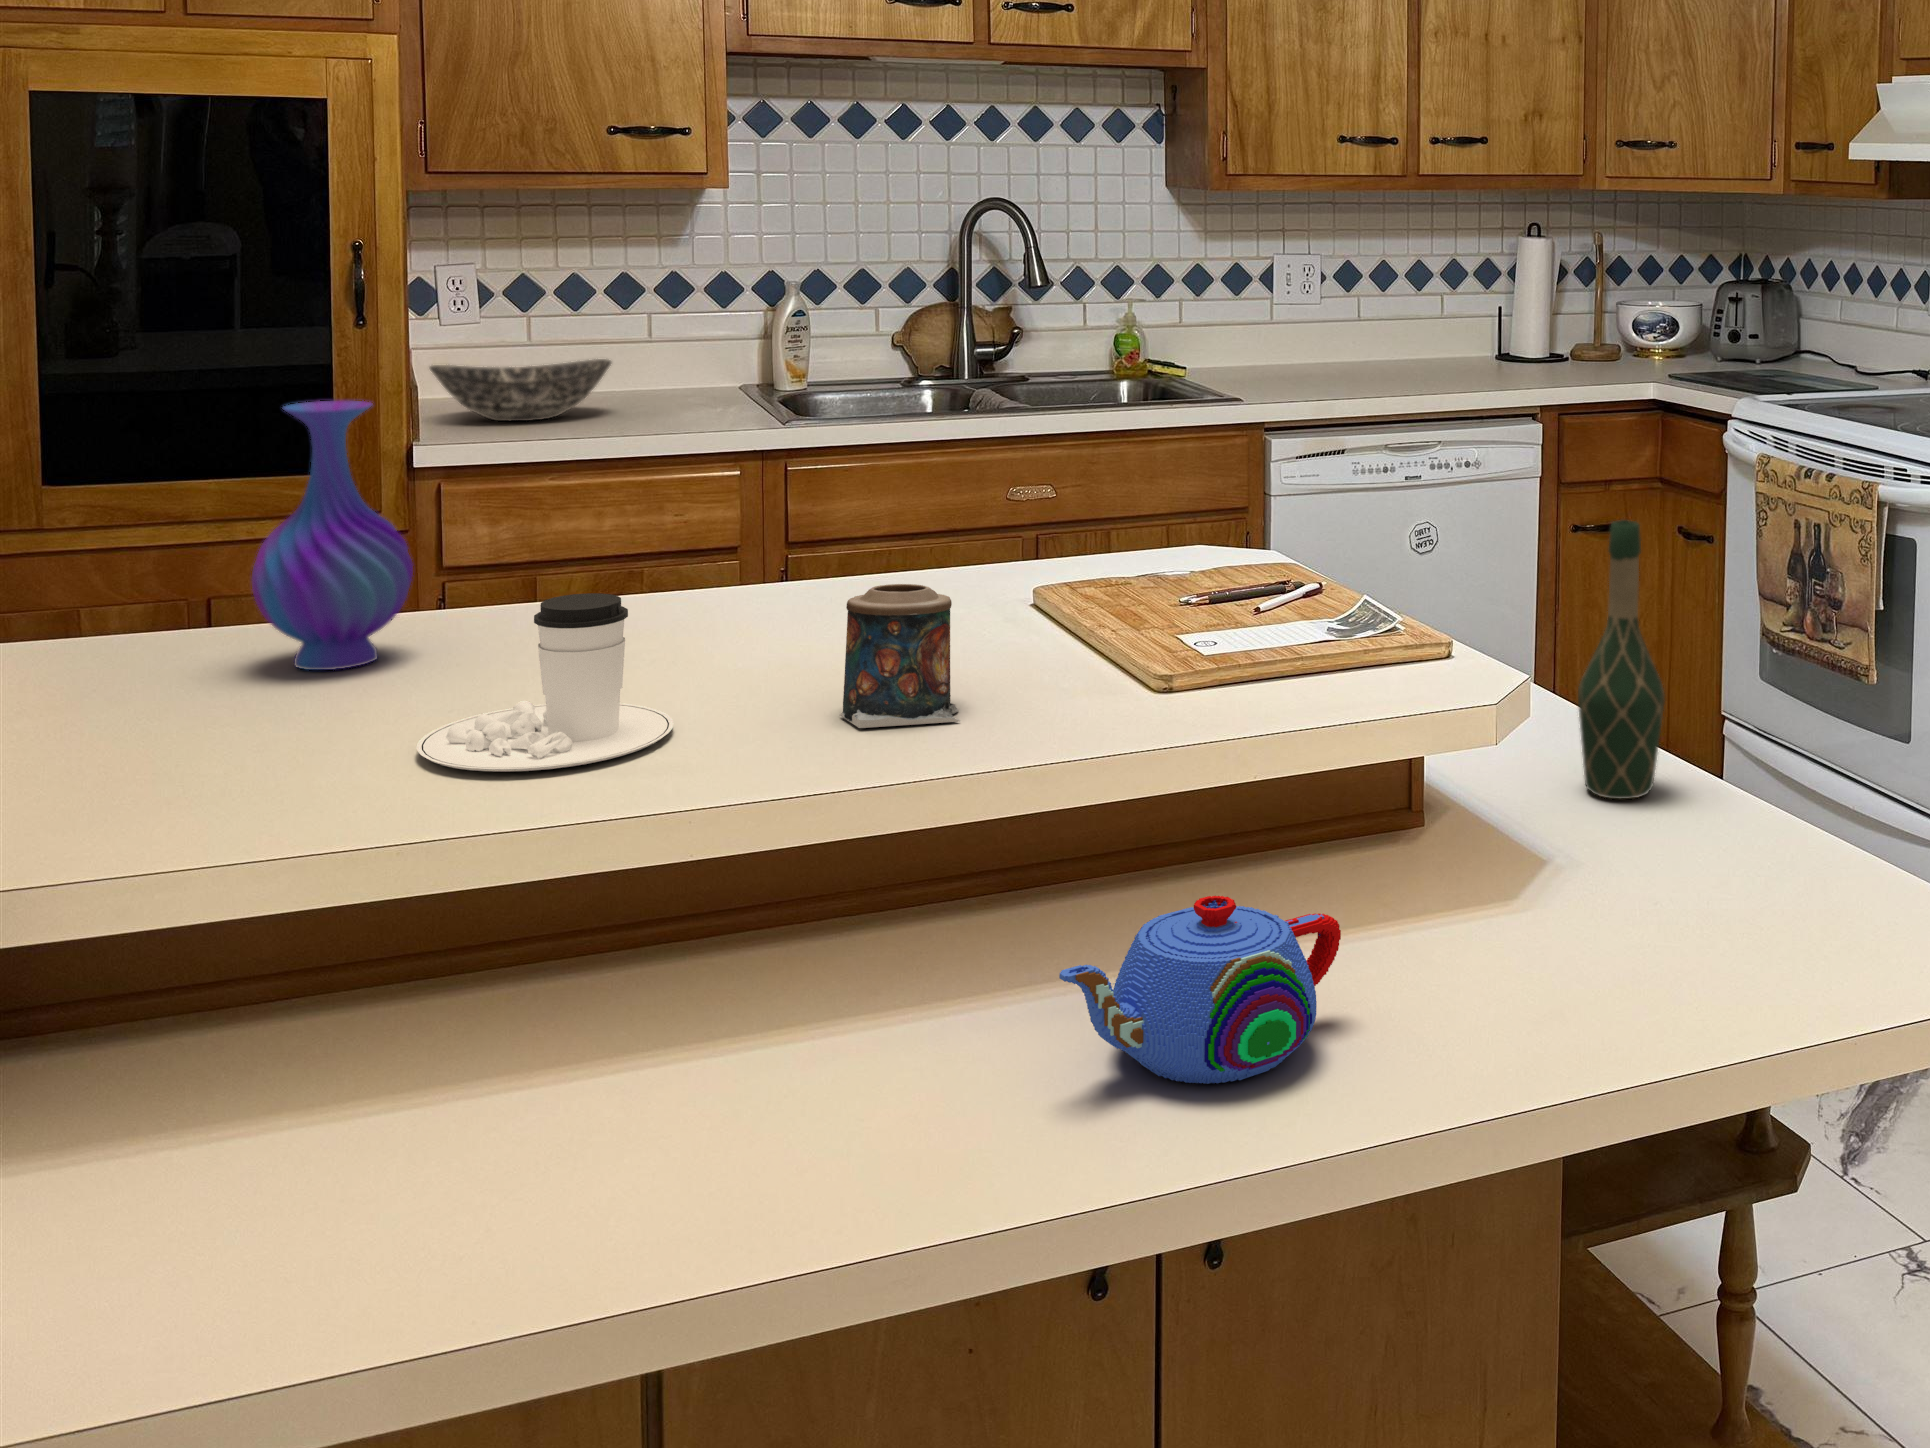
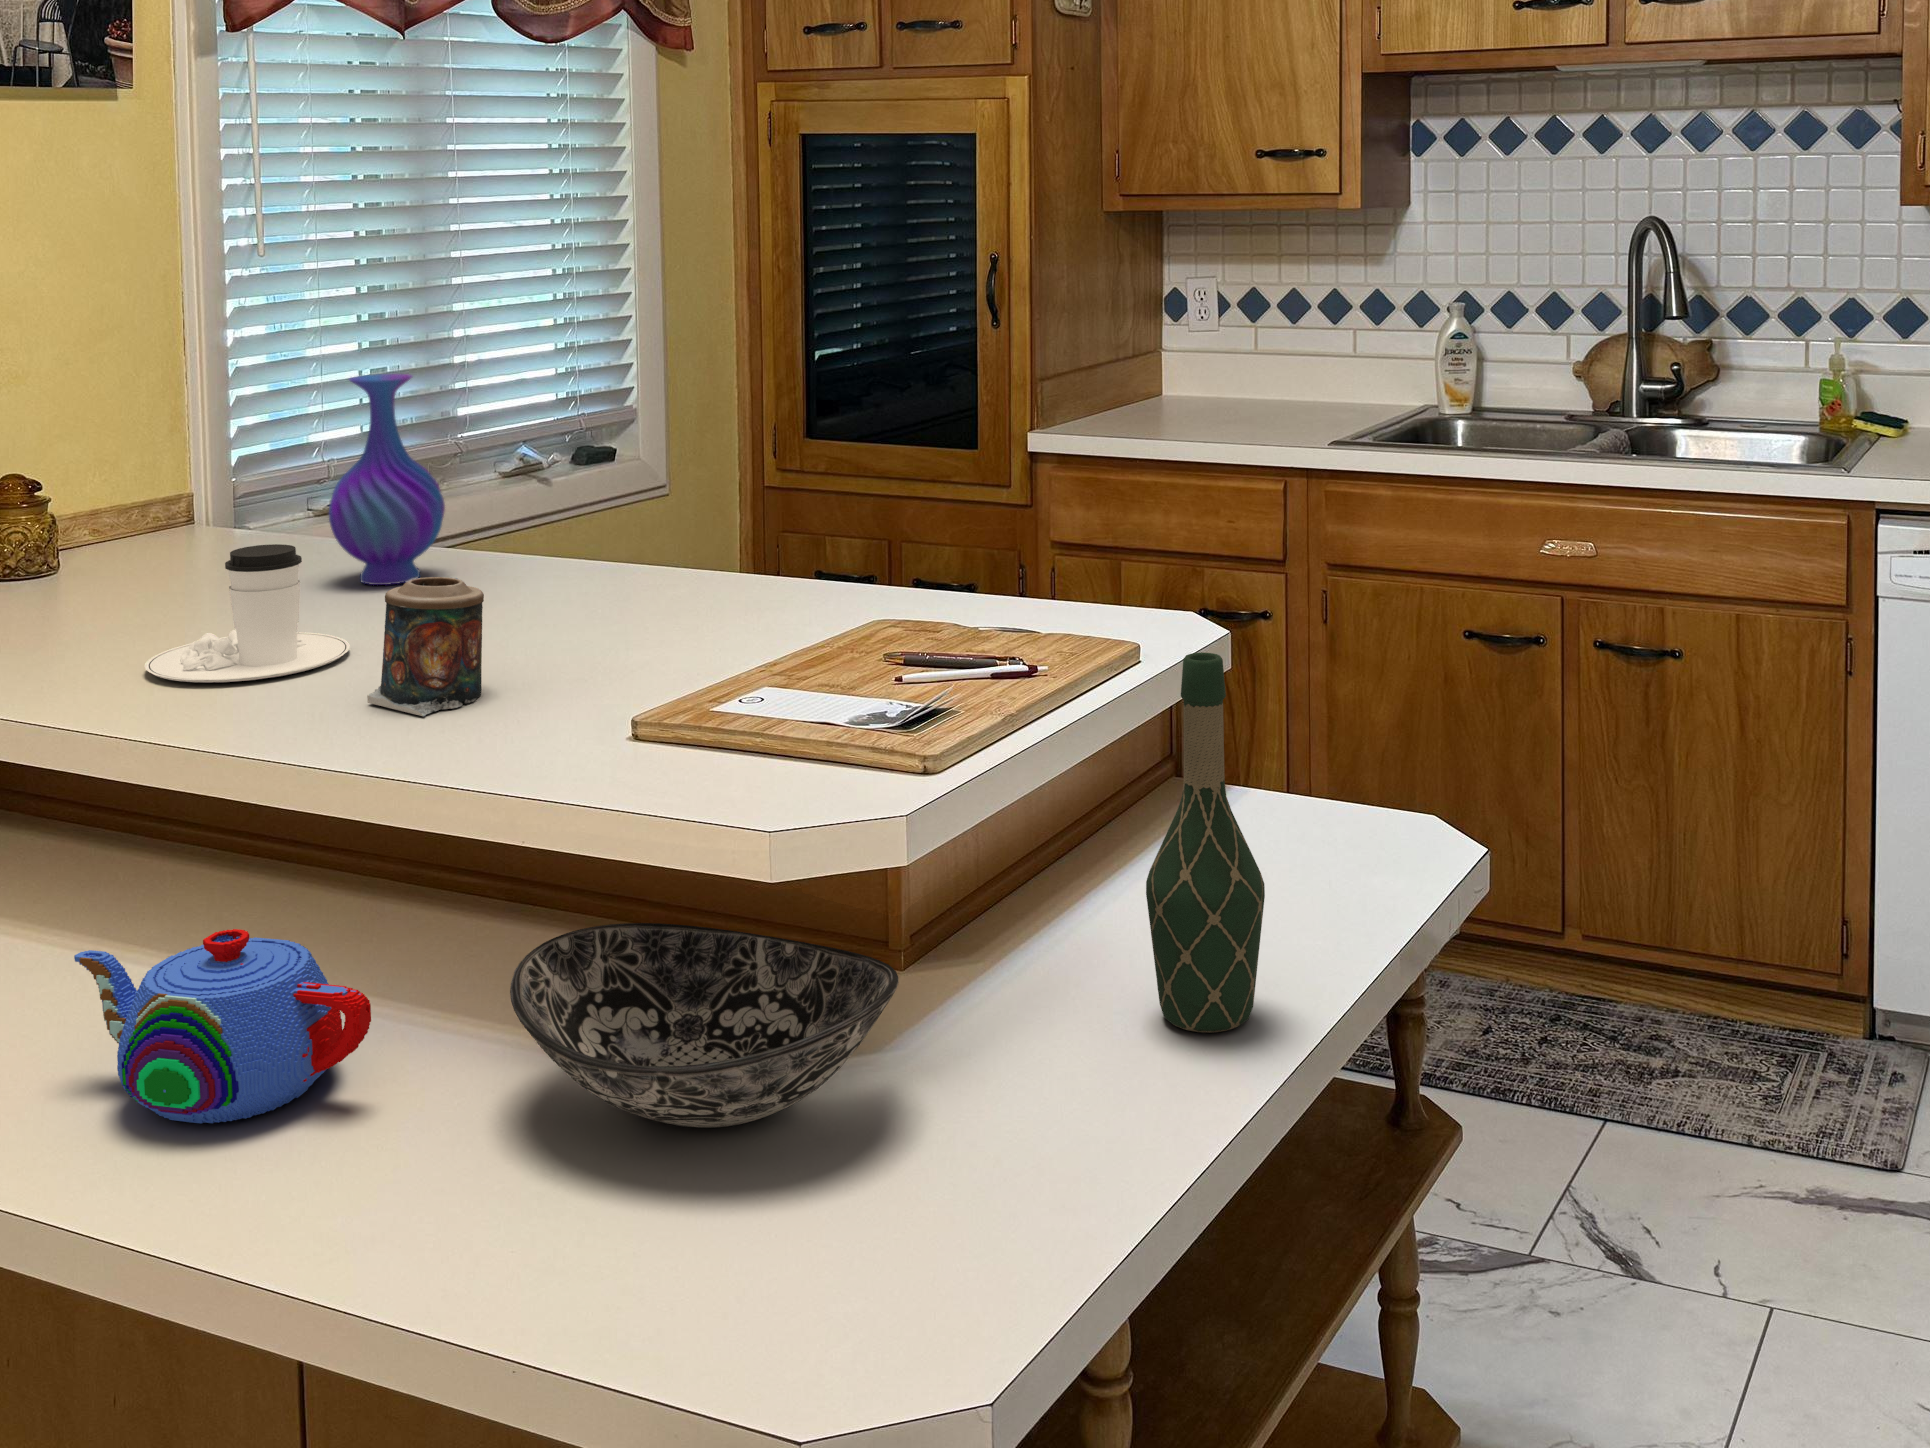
bowl: present [430,359,611,421] -> present [510,923,899,1128]

